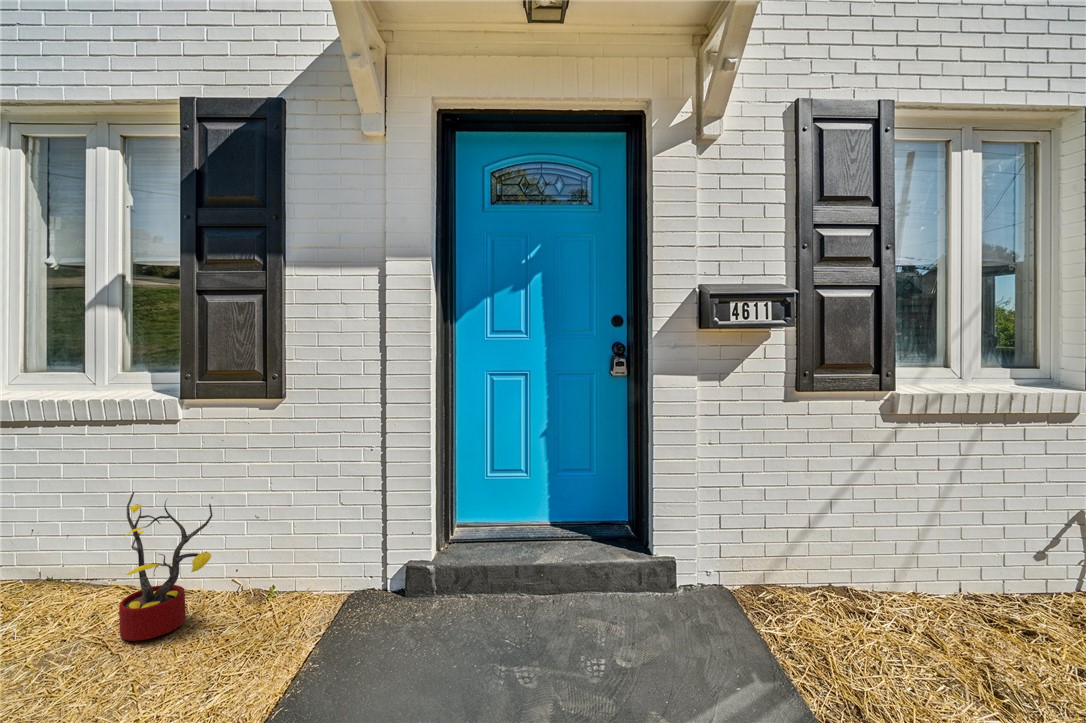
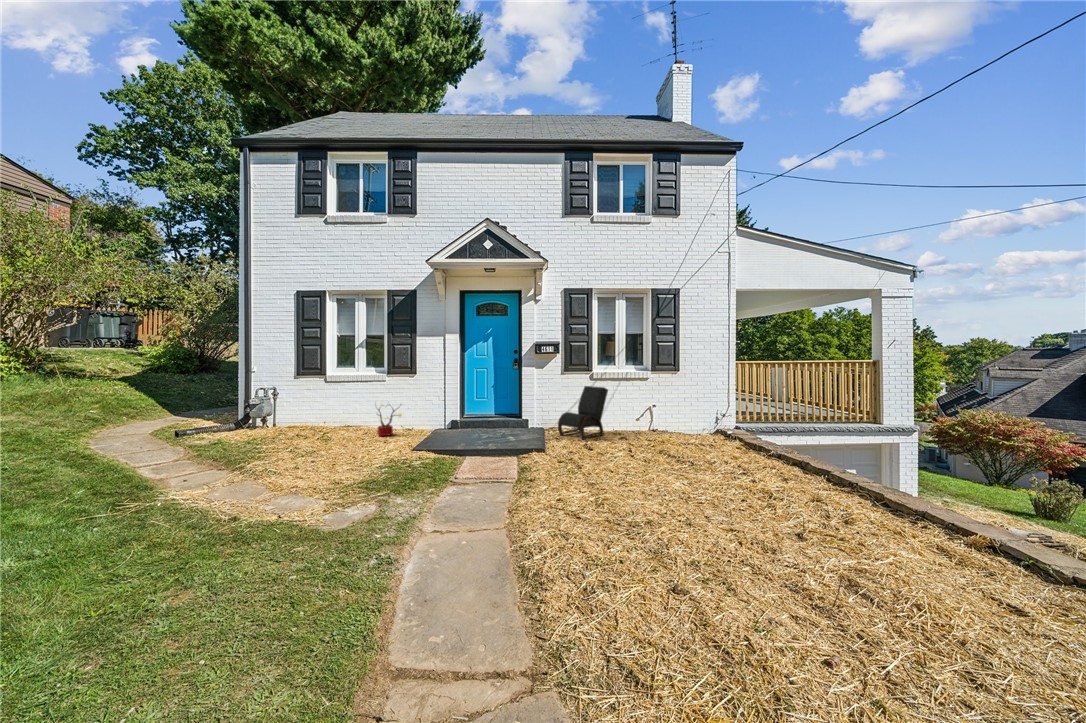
lounge chair: none [807,440,982,689] -> present [558,386,608,440]

